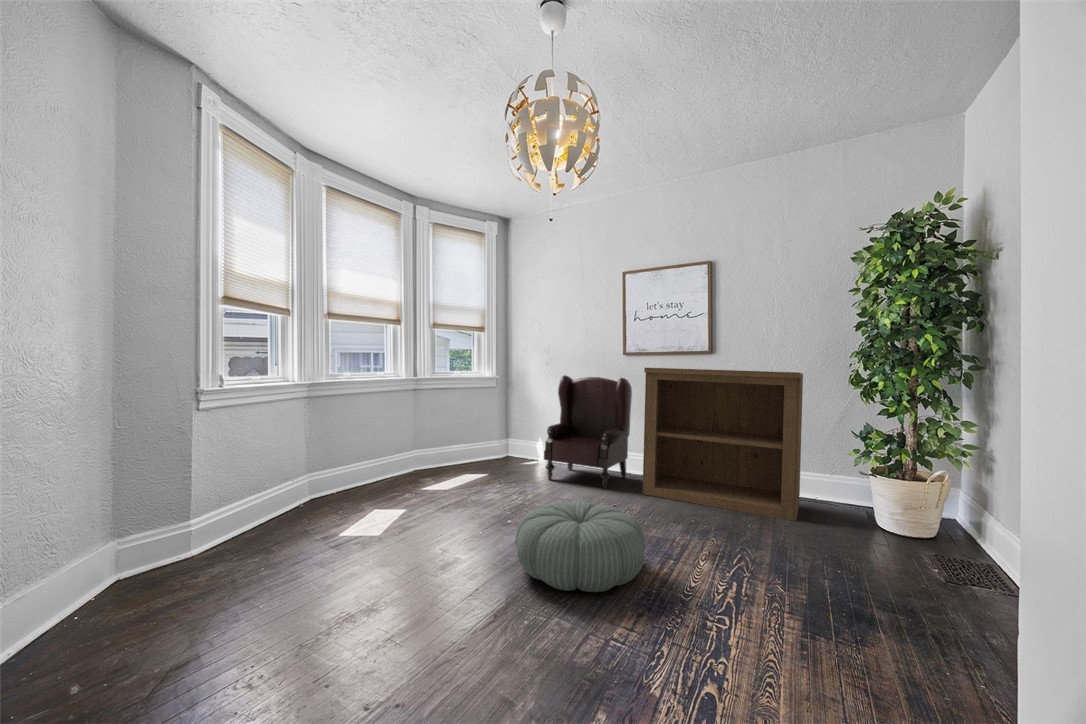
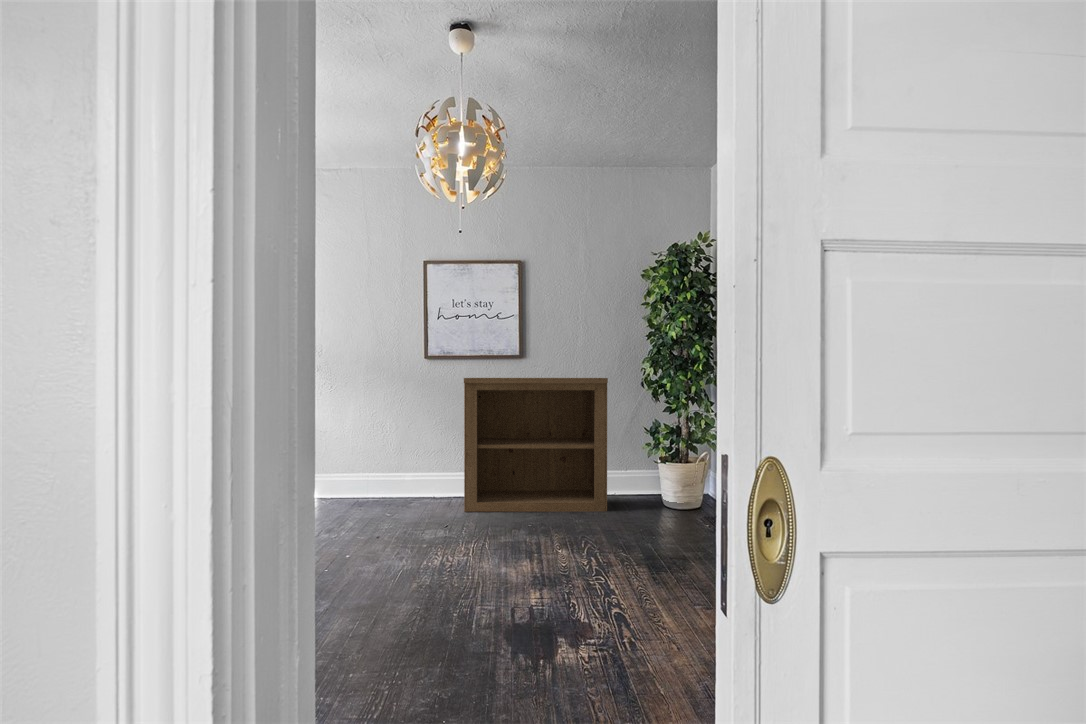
armchair: present [544,375,632,489] -> none [345,389,438,514]
pouf: present [516,501,645,592] -> none [405,513,528,588]

